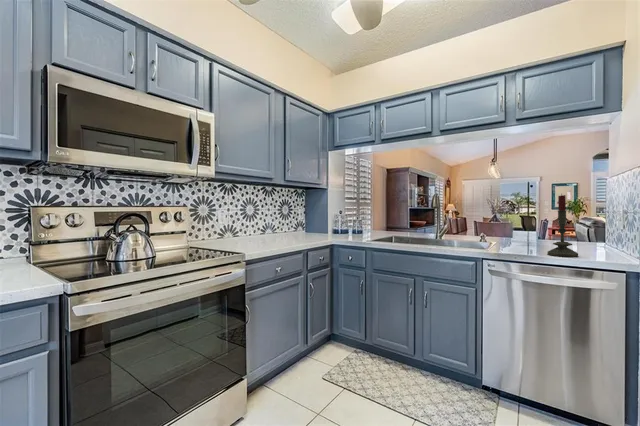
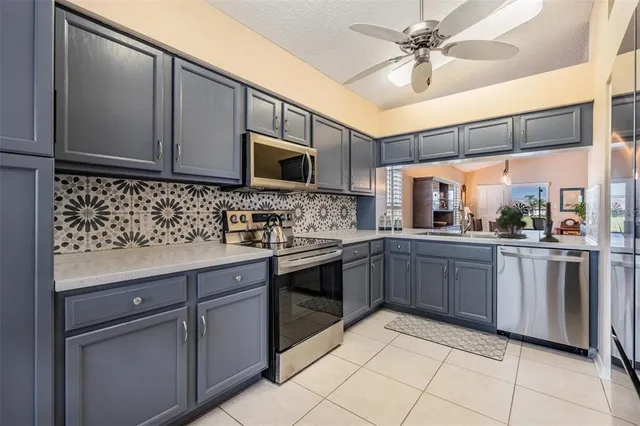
potted plant: none [481,197,527,249] -> present [496,205,527,238]

